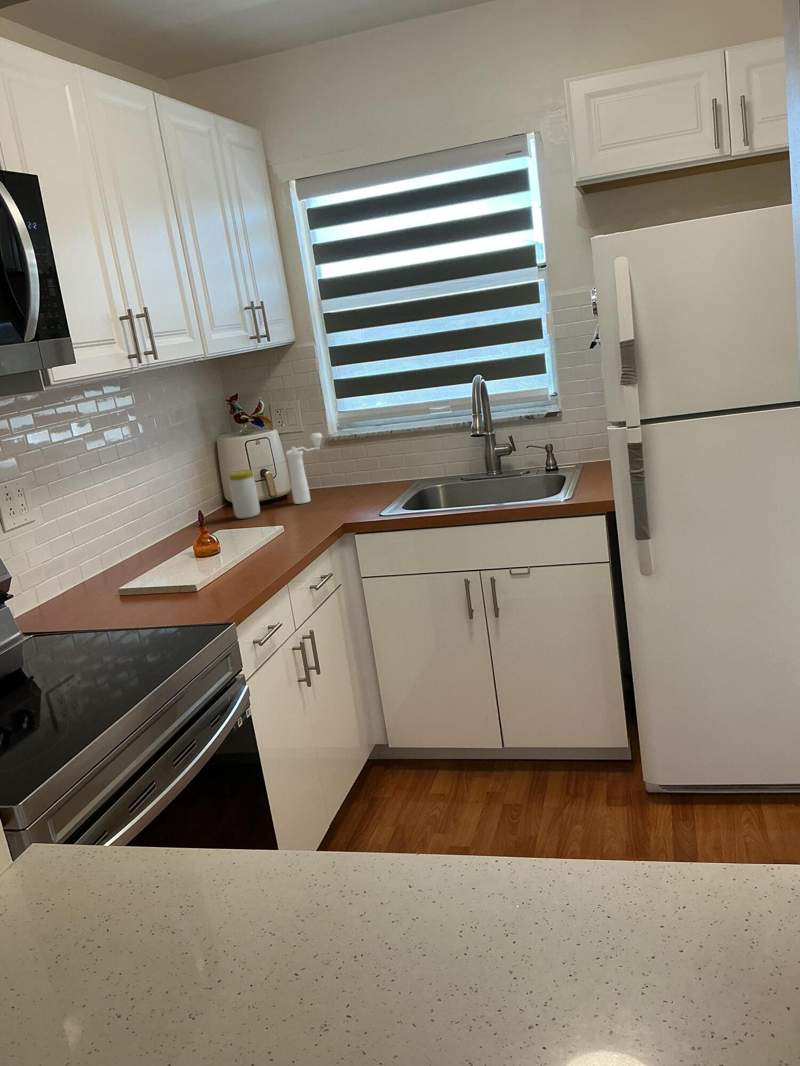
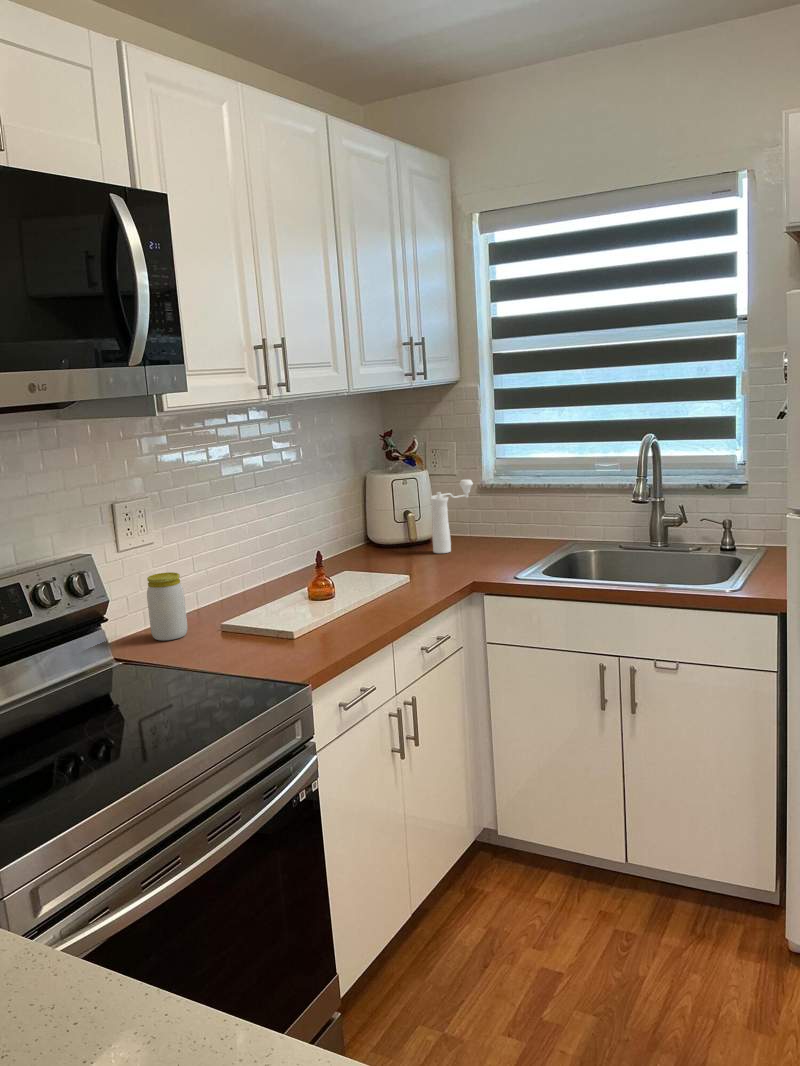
jar: present [229,470,260,518] -> present [147,572,188,640]

